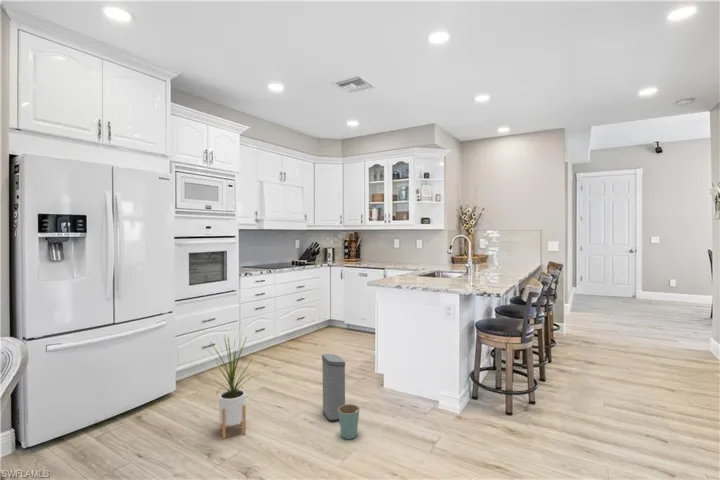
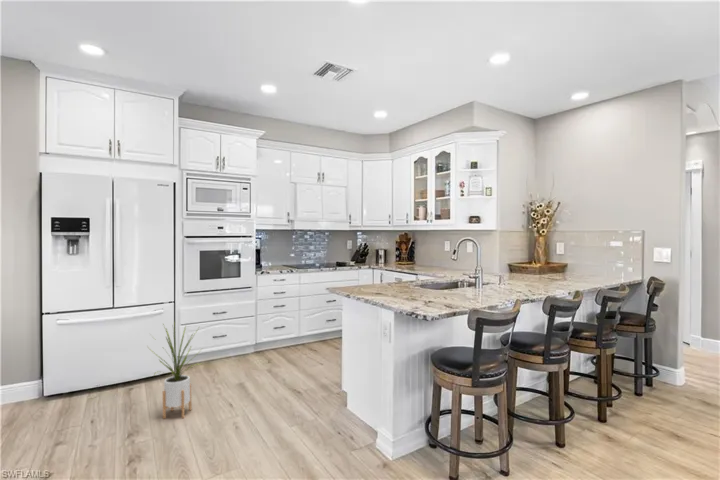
trash can: present [322,354,359,439] -> none [250,352,283,441]

